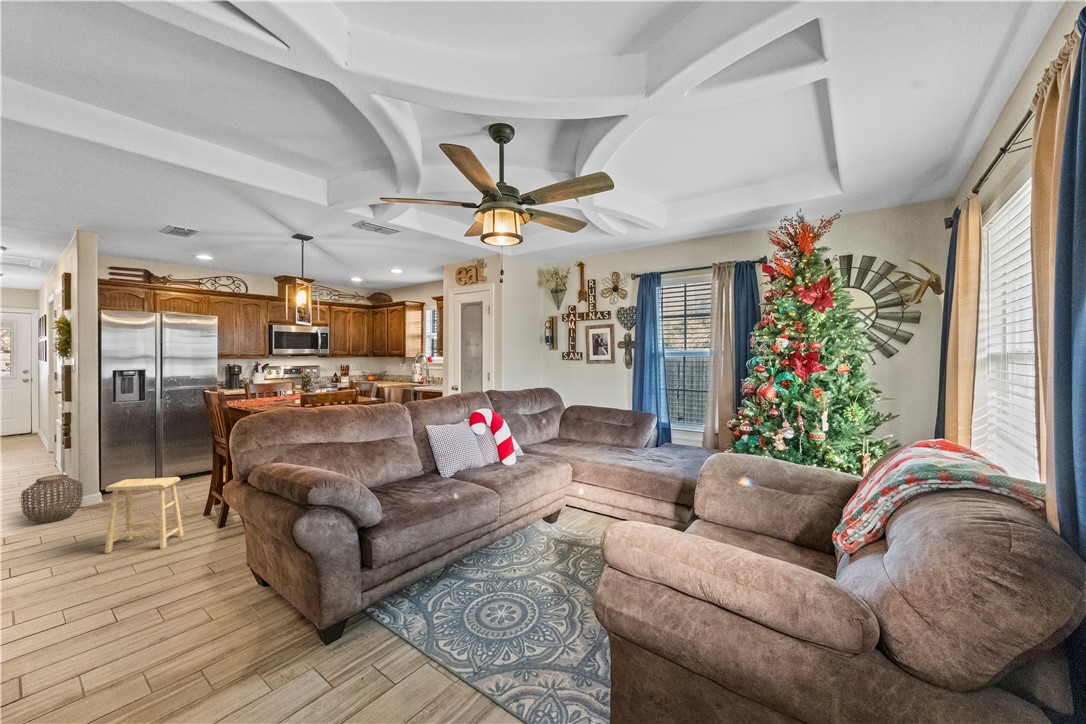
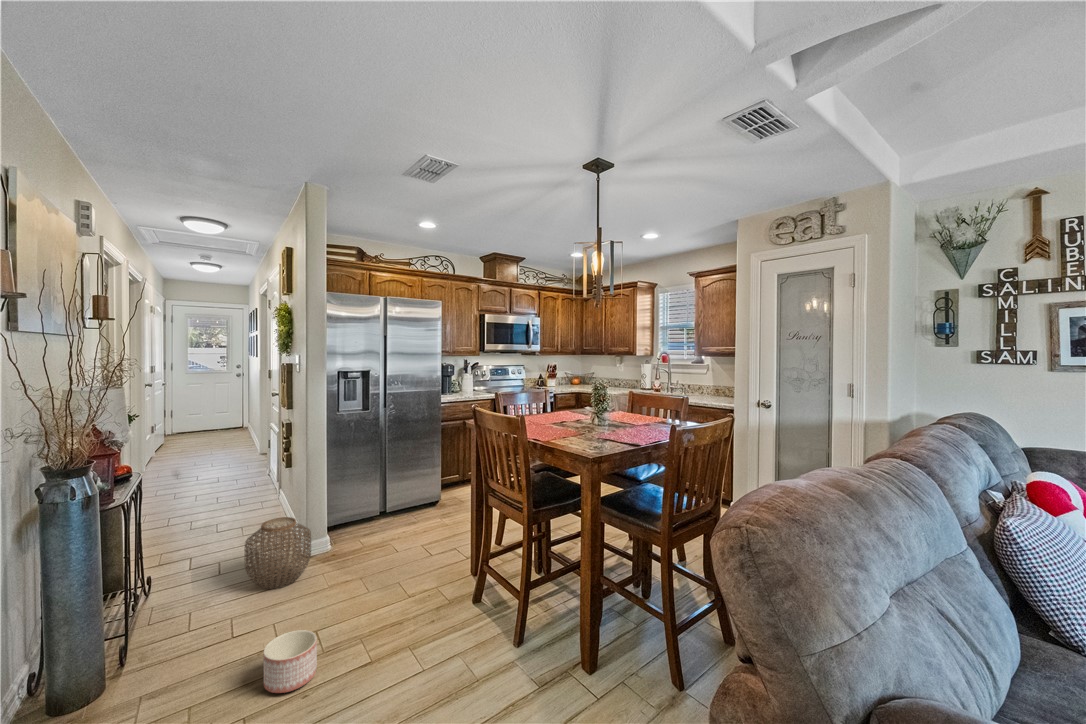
footstool: present [105,477,184,553] -> none [364,559,467,704]
planter: none [31,527,74,559] -> present [264,630,317,693]

